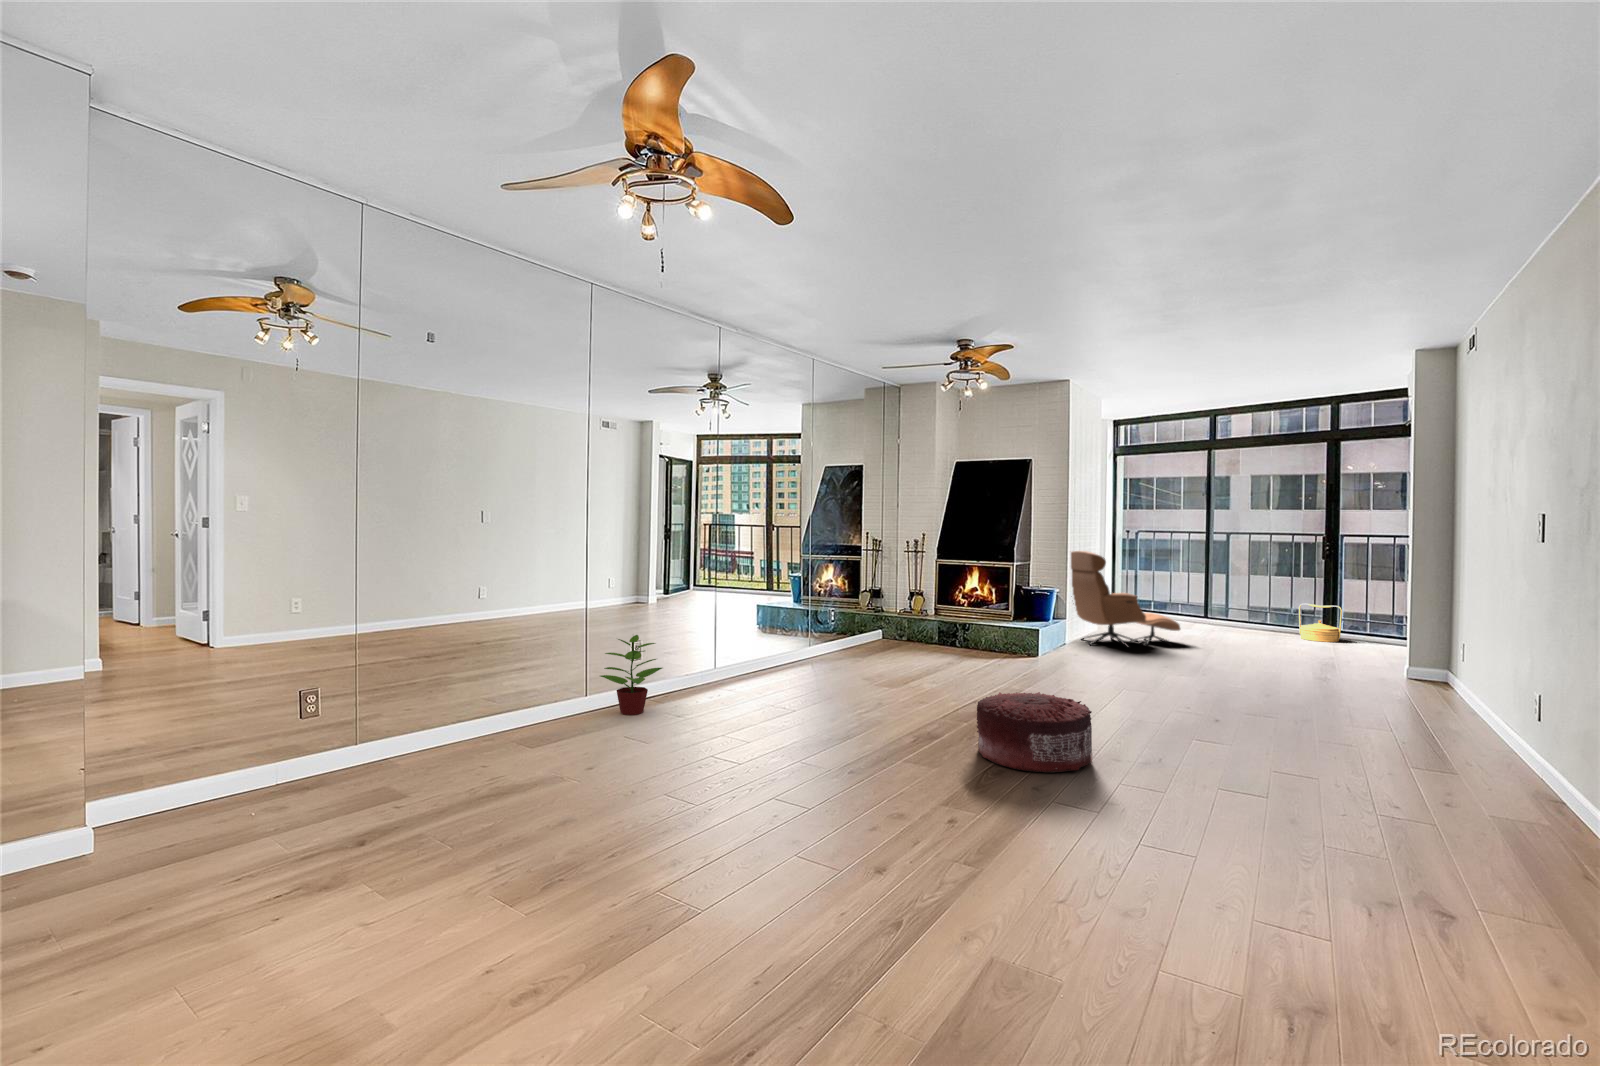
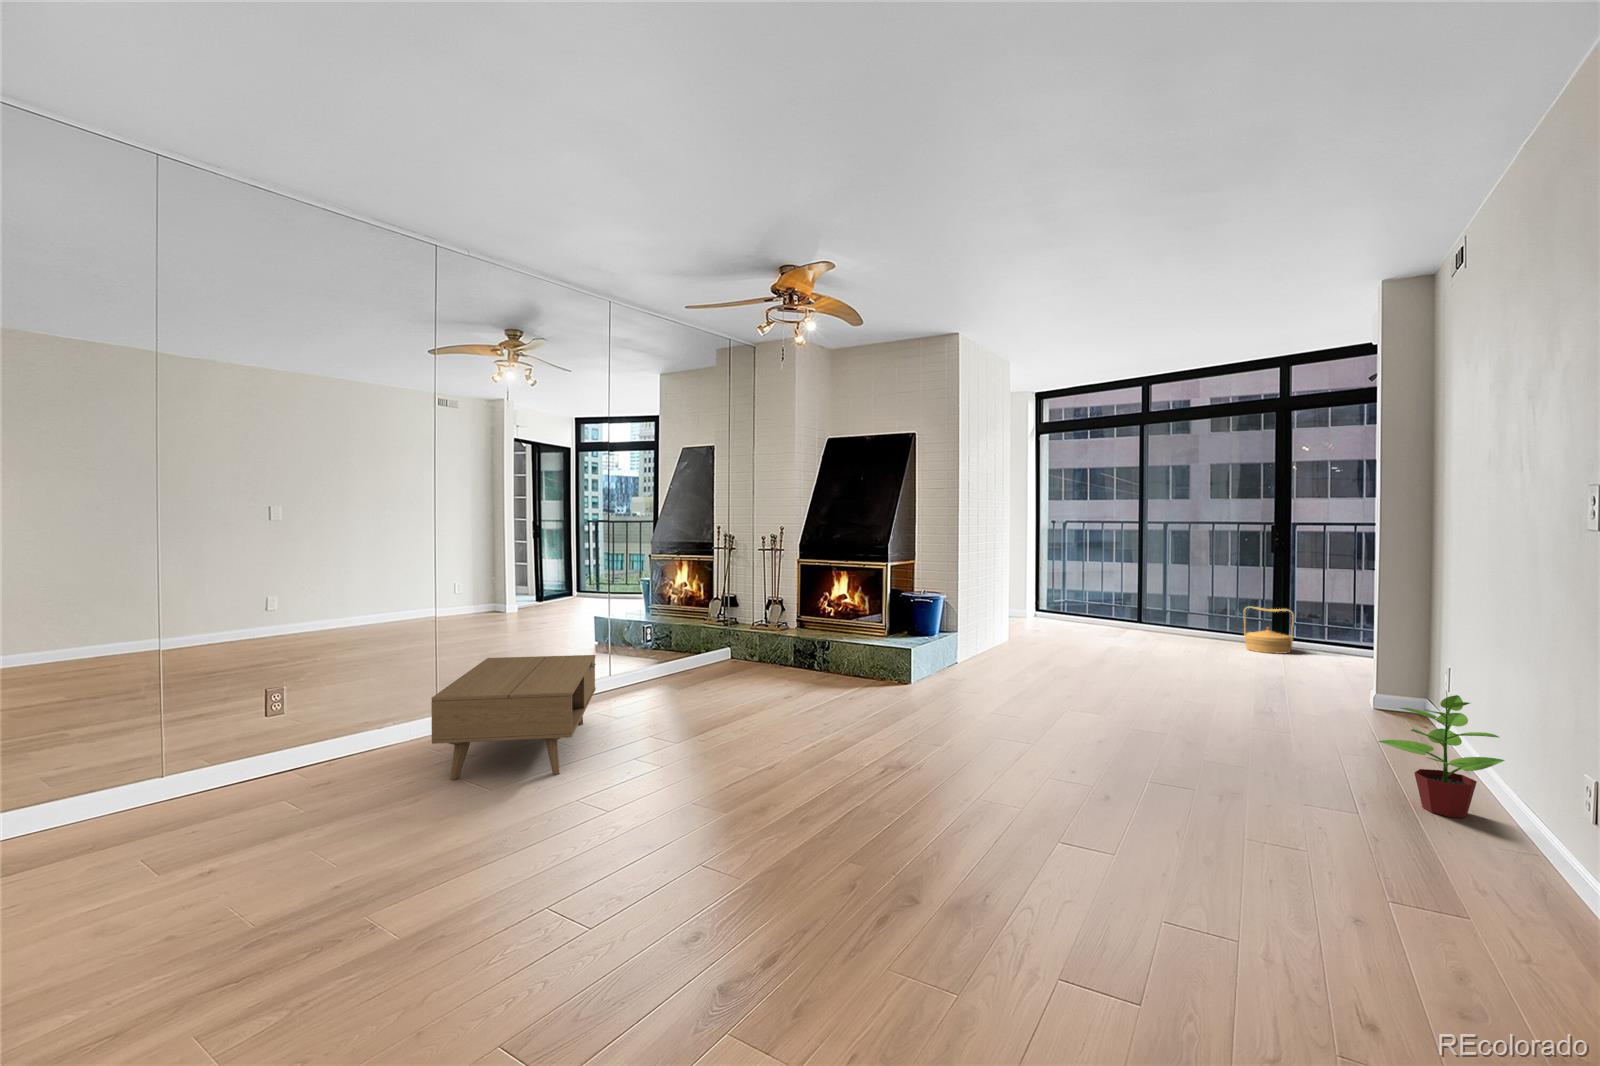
lounge chair: present [1071,551,1180,648] -> none [962,547,1097,668]
coffee table: none [750,625,851,702] -> present [431,655,596,780]
potted plant: present [600,635,662,715] -> present [1378,693,1504,818]
pouf: present [977,692,1092,772] -> none [651,786,846,957]

